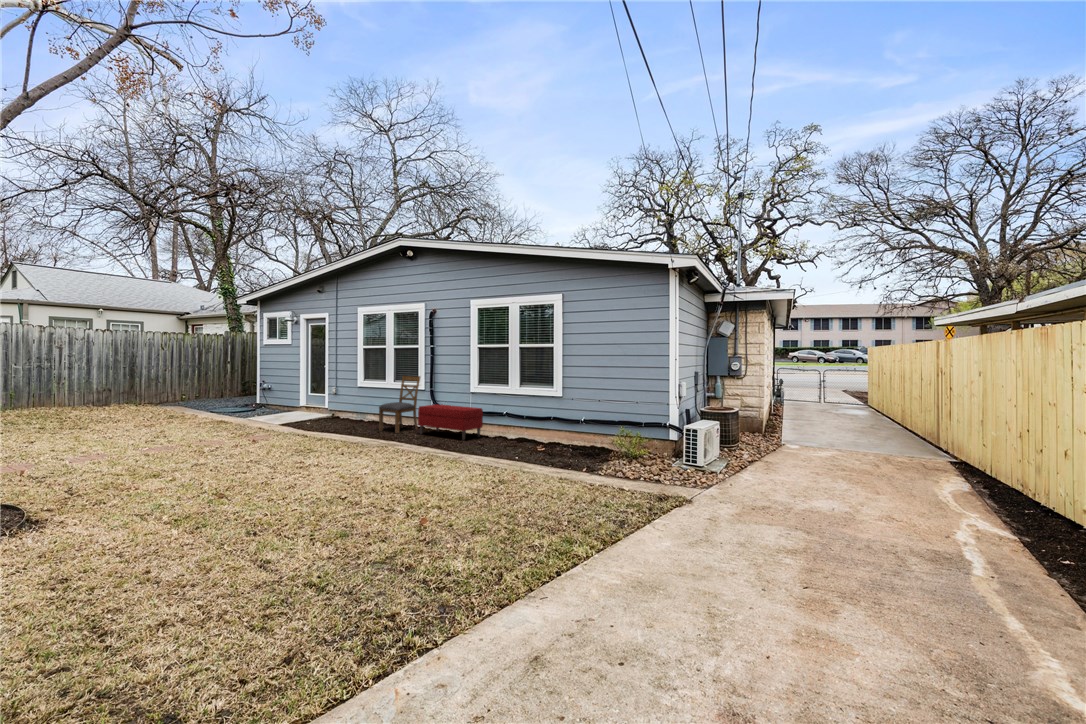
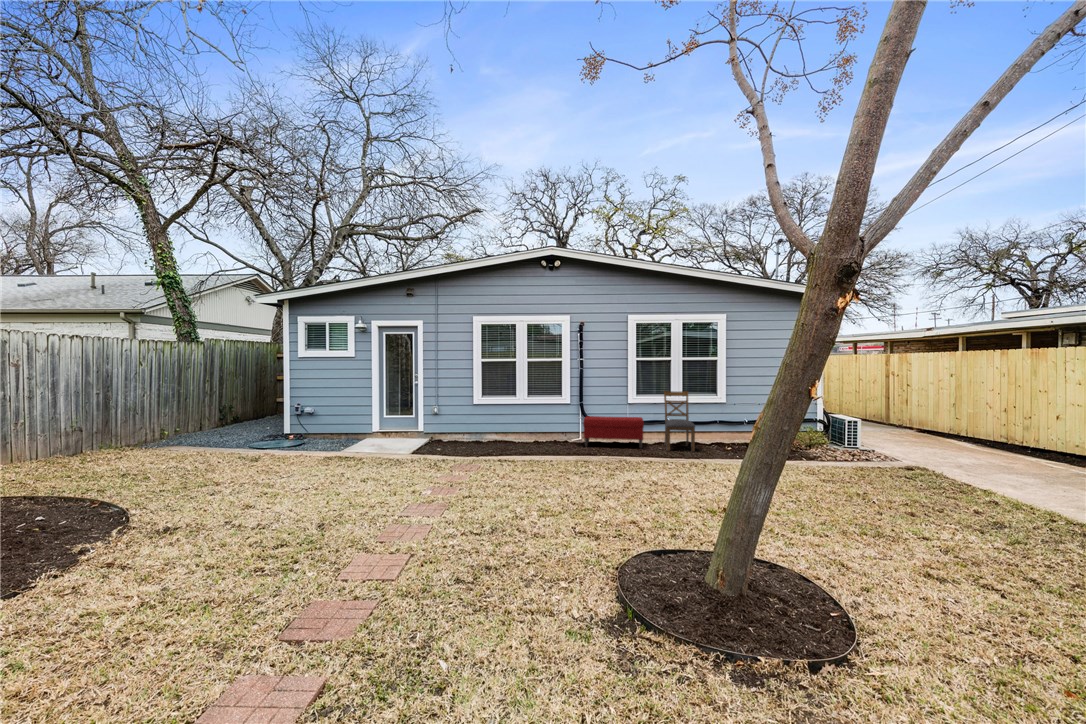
chair: present [379,375,420,433] -> present [664,391,695,451]

